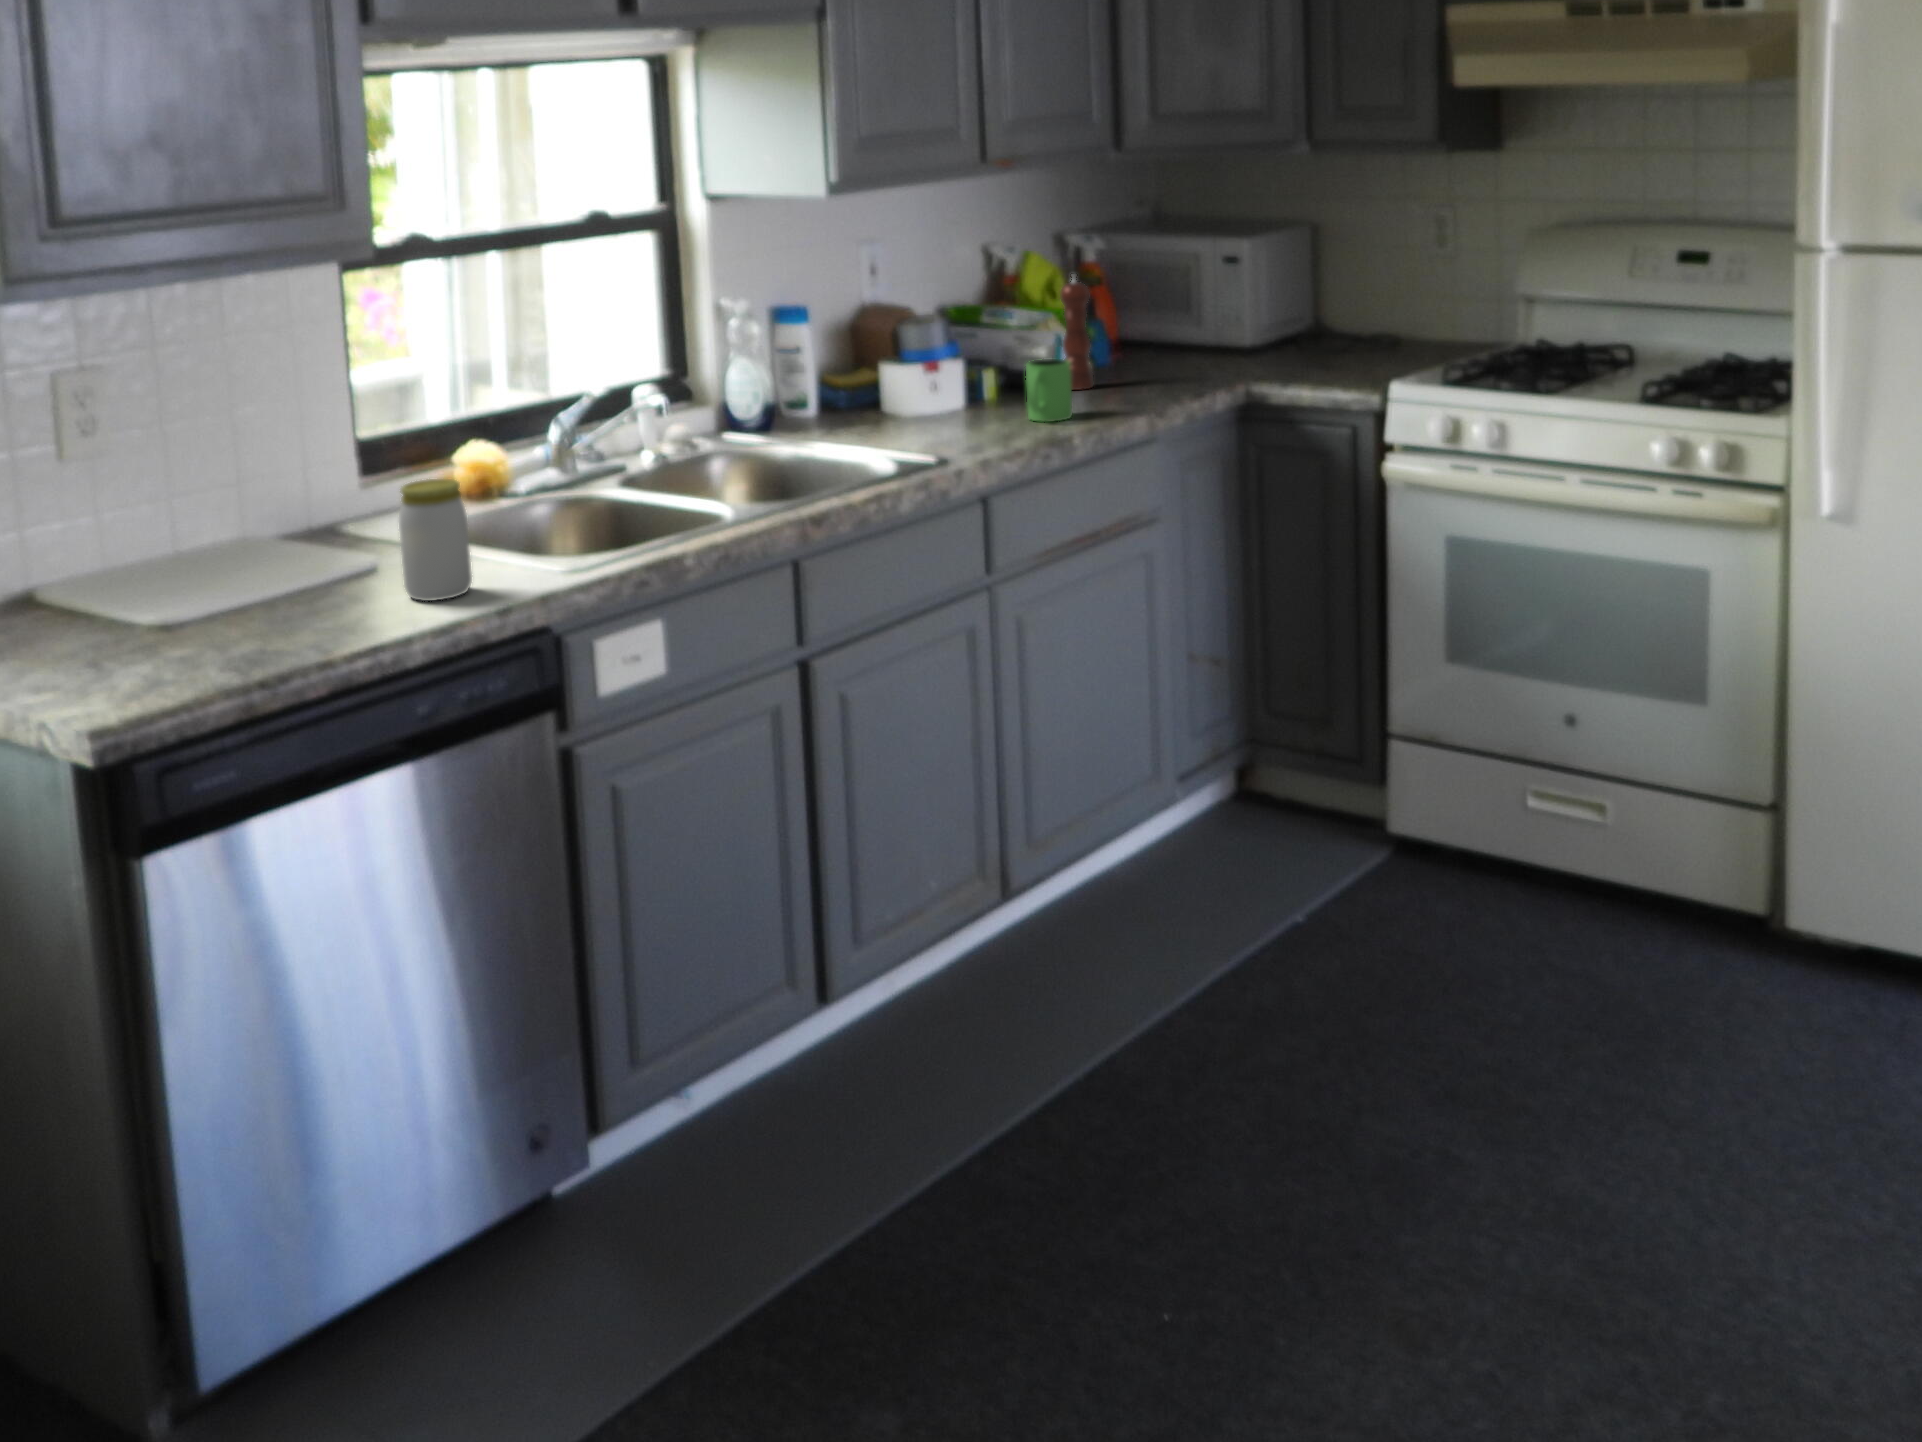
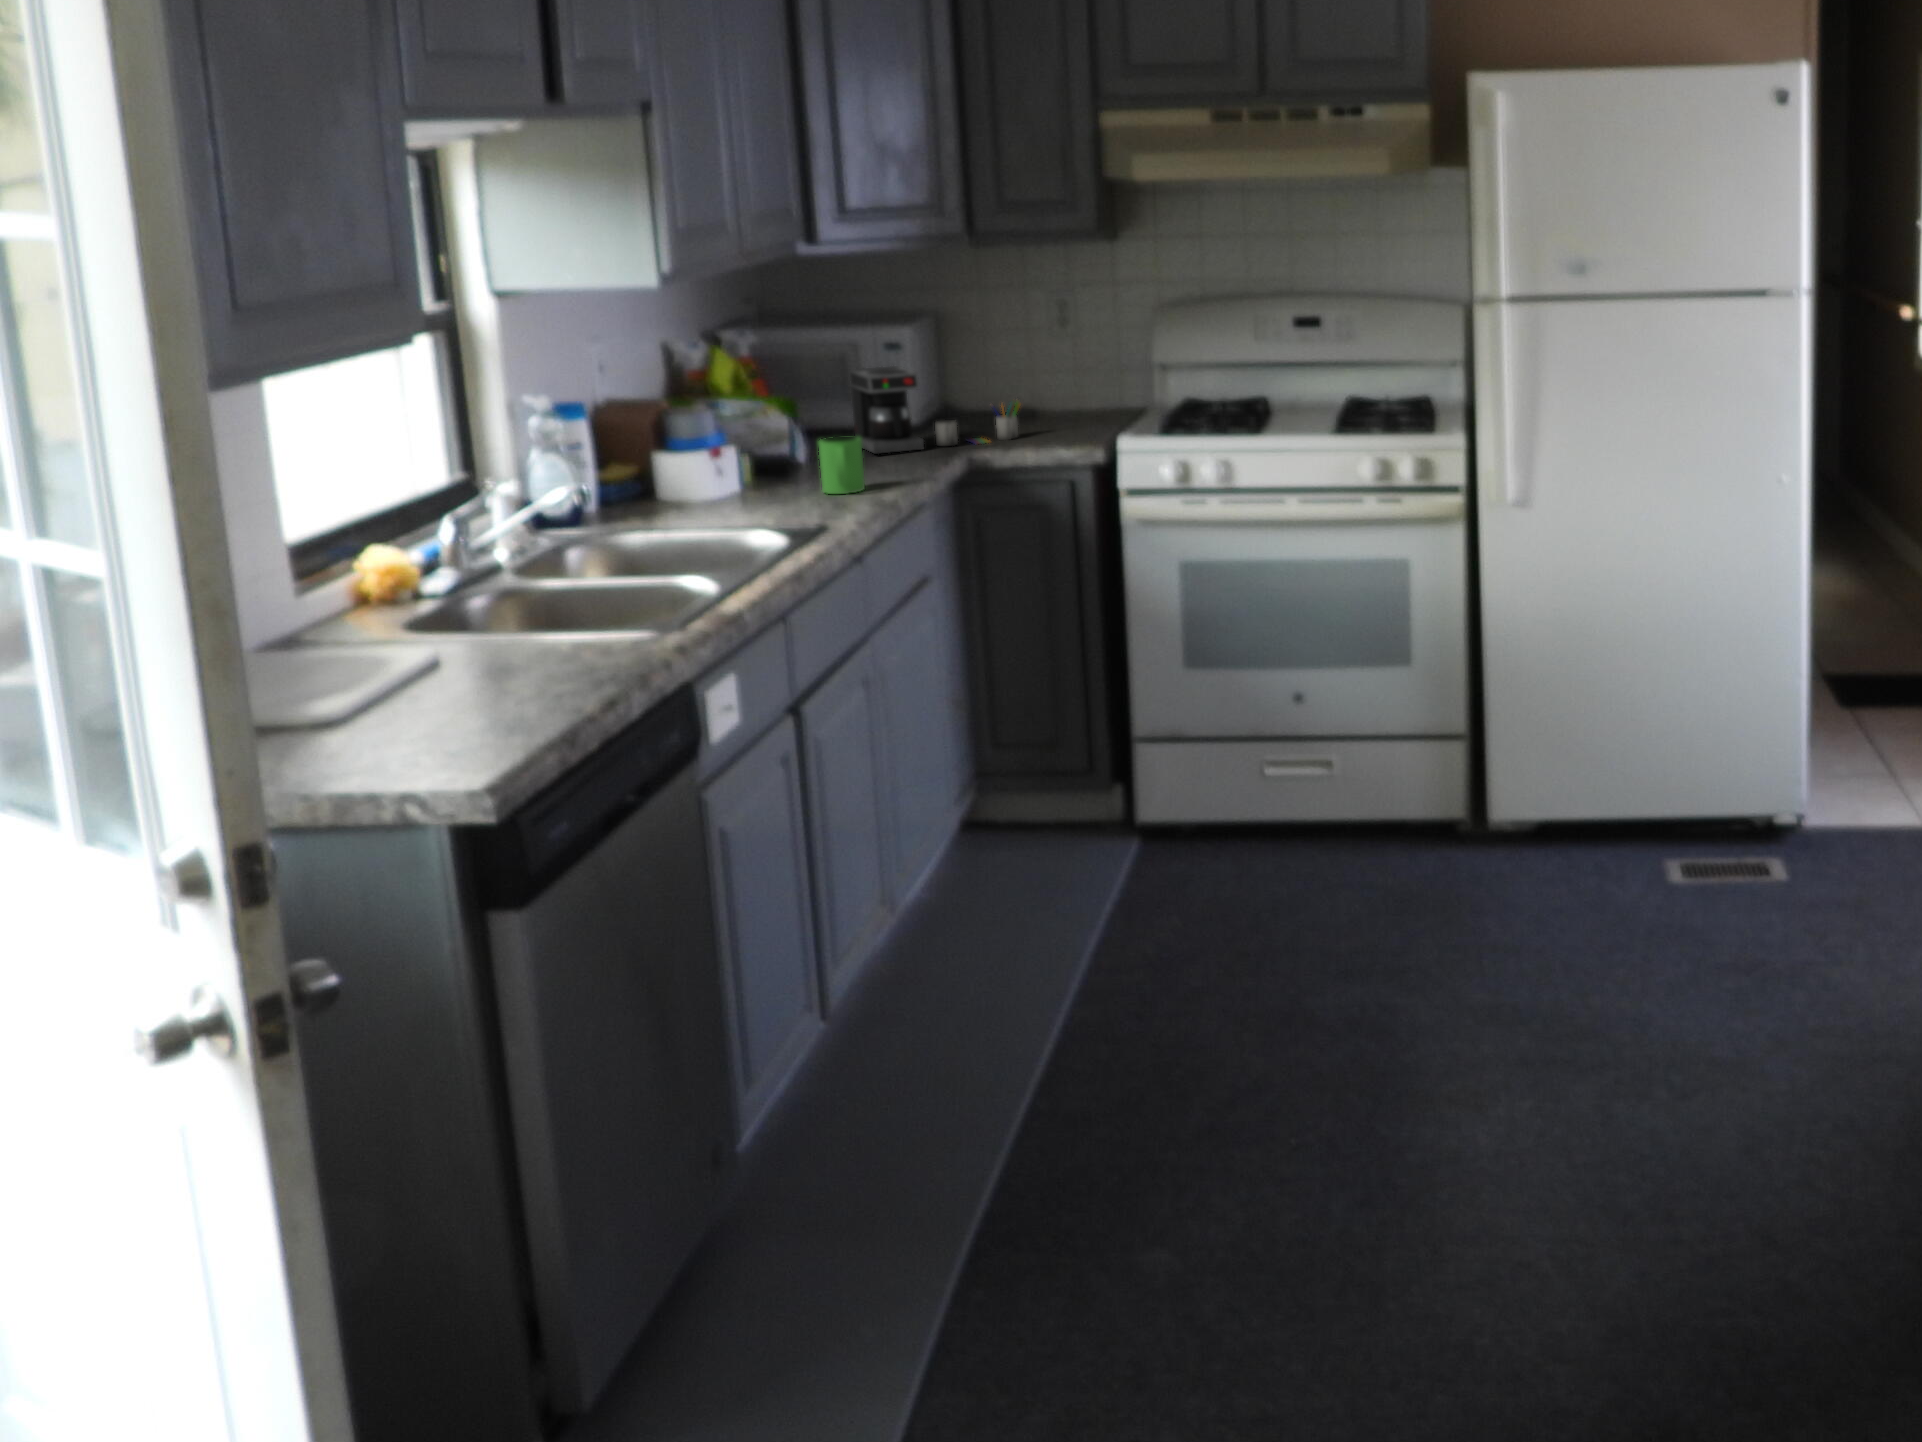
pepper mill: present [1060,275,1093,390] -> none [786,364,823,474]
coffee maker: none [1164,279,1337,373] -> present [850,366,1020,454]
jar: present [399,479,472,601] -> none [560,539,632,652]

